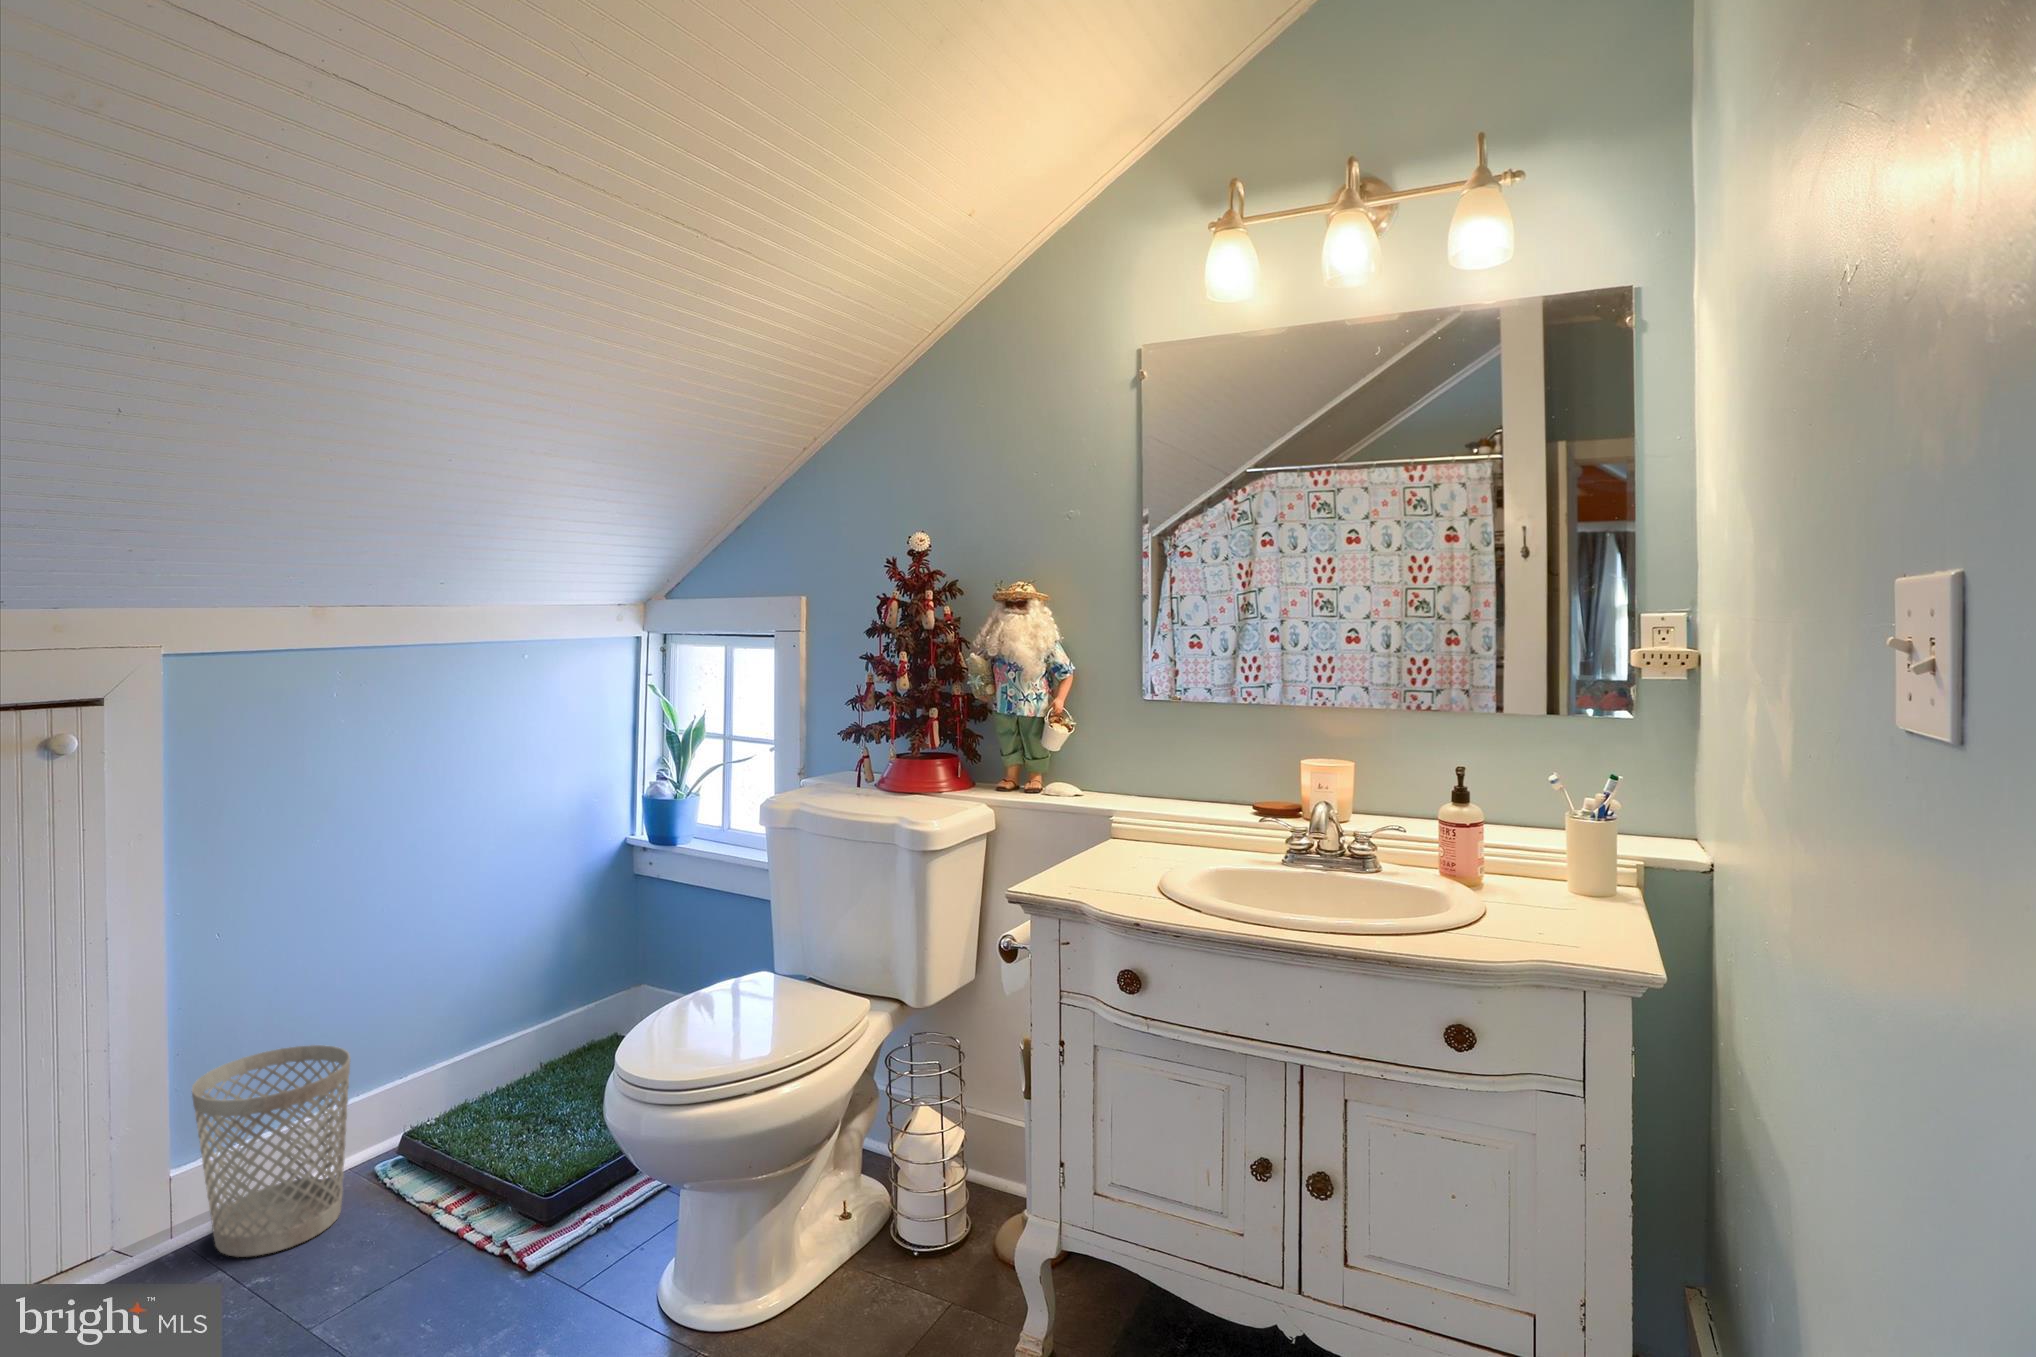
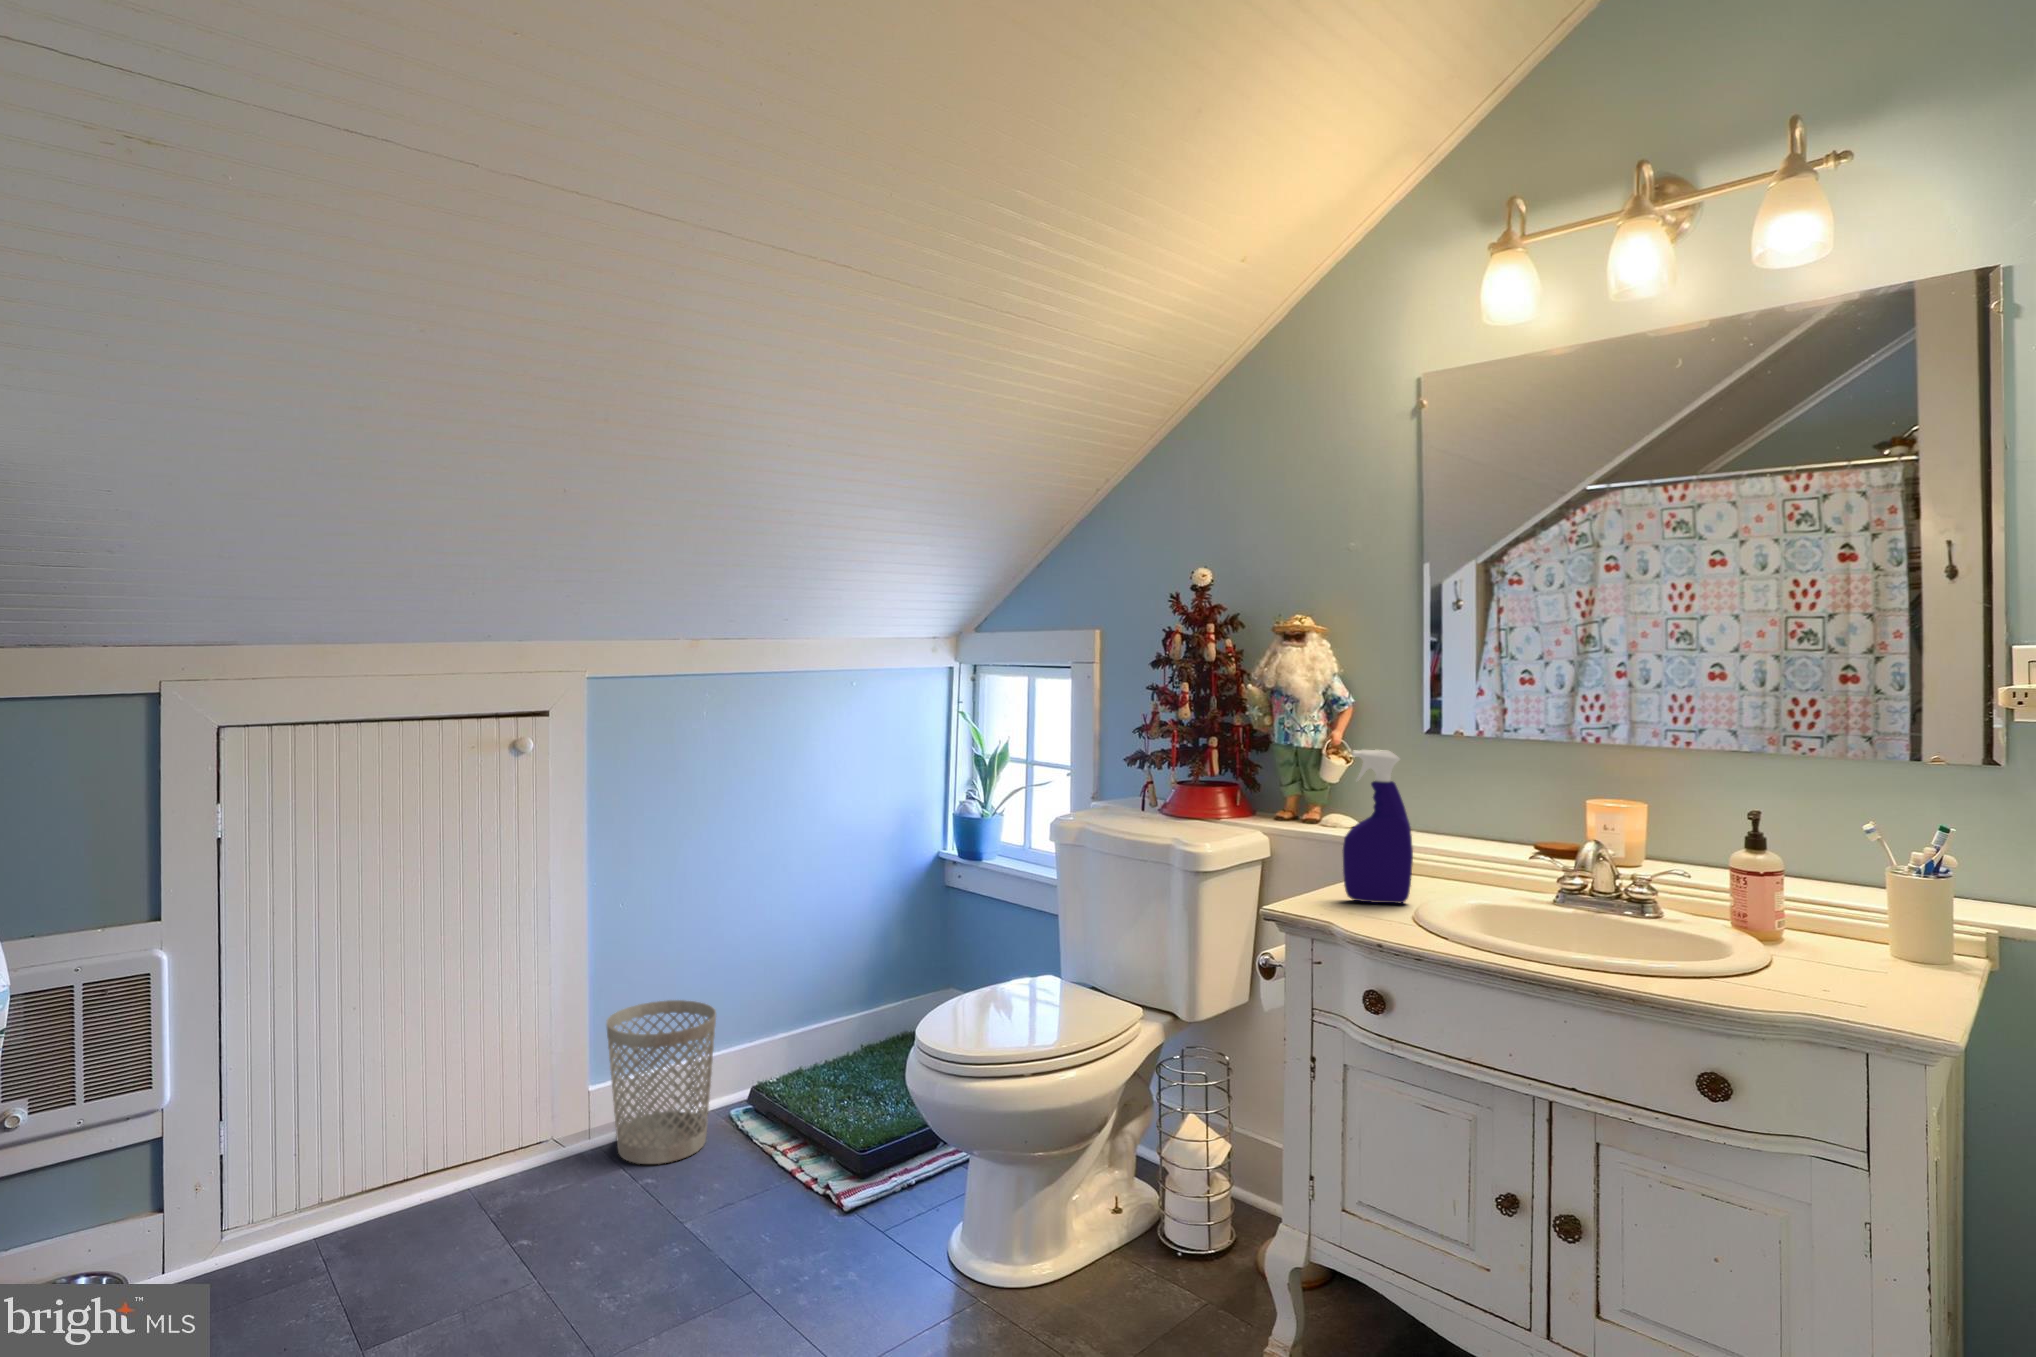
spray bottle: none [1086,719,1154,875] -> present [1343,750,1413,903]

